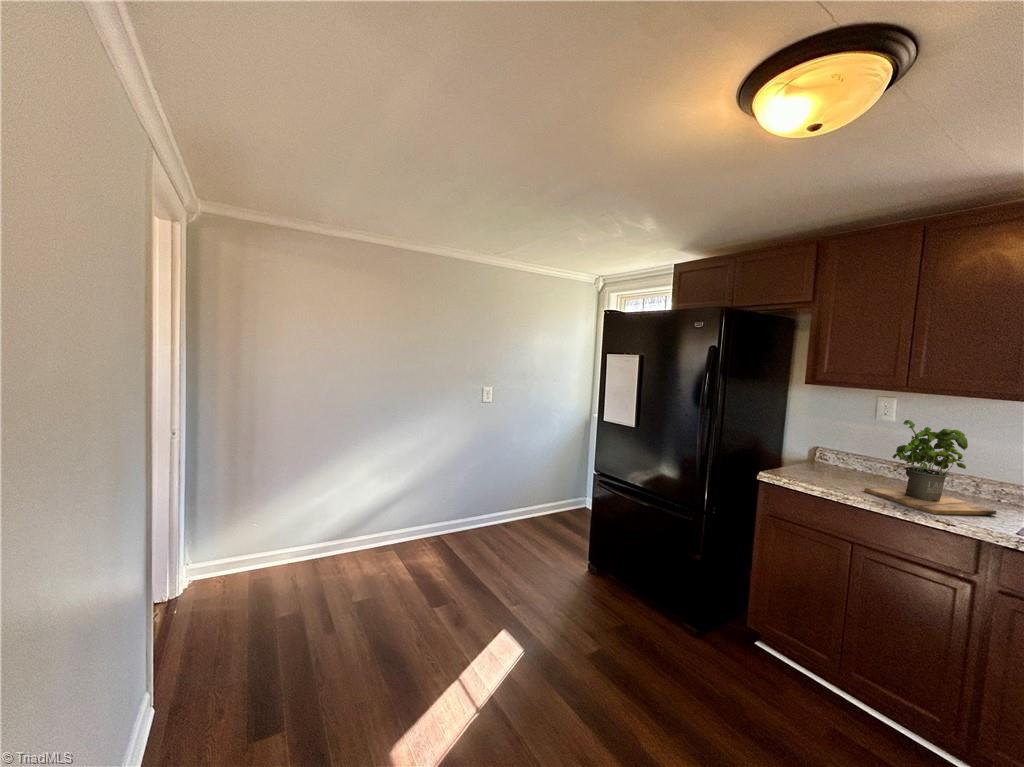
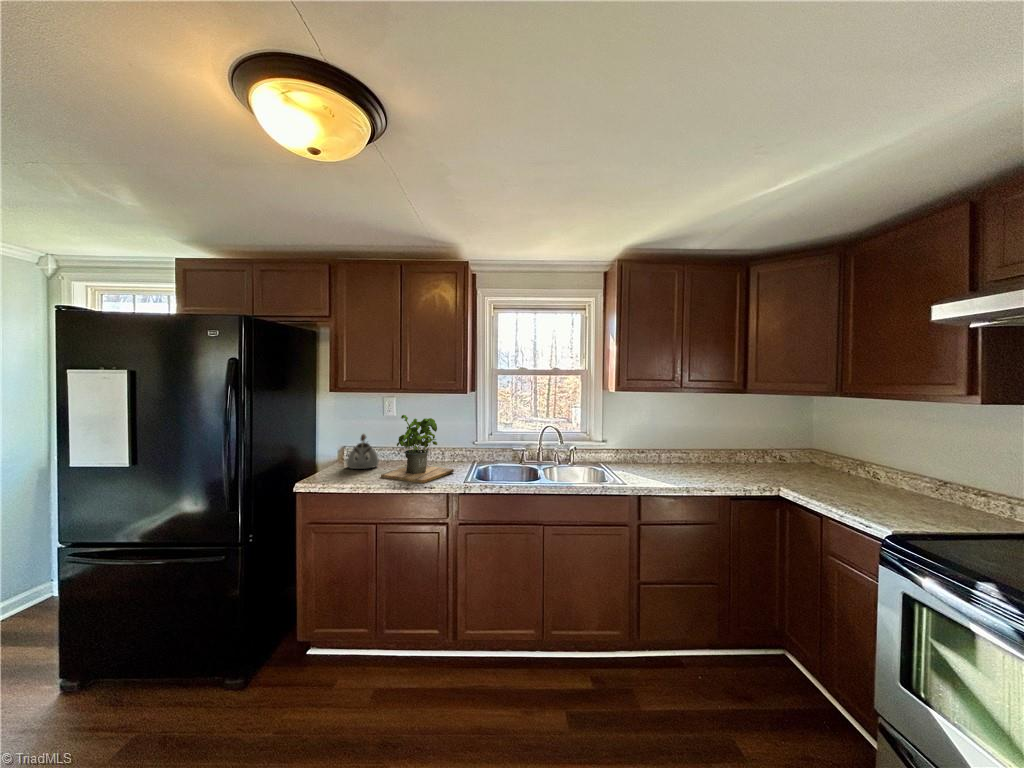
kettle: none [820,436,863,478] -> present [347,434,379,469]

